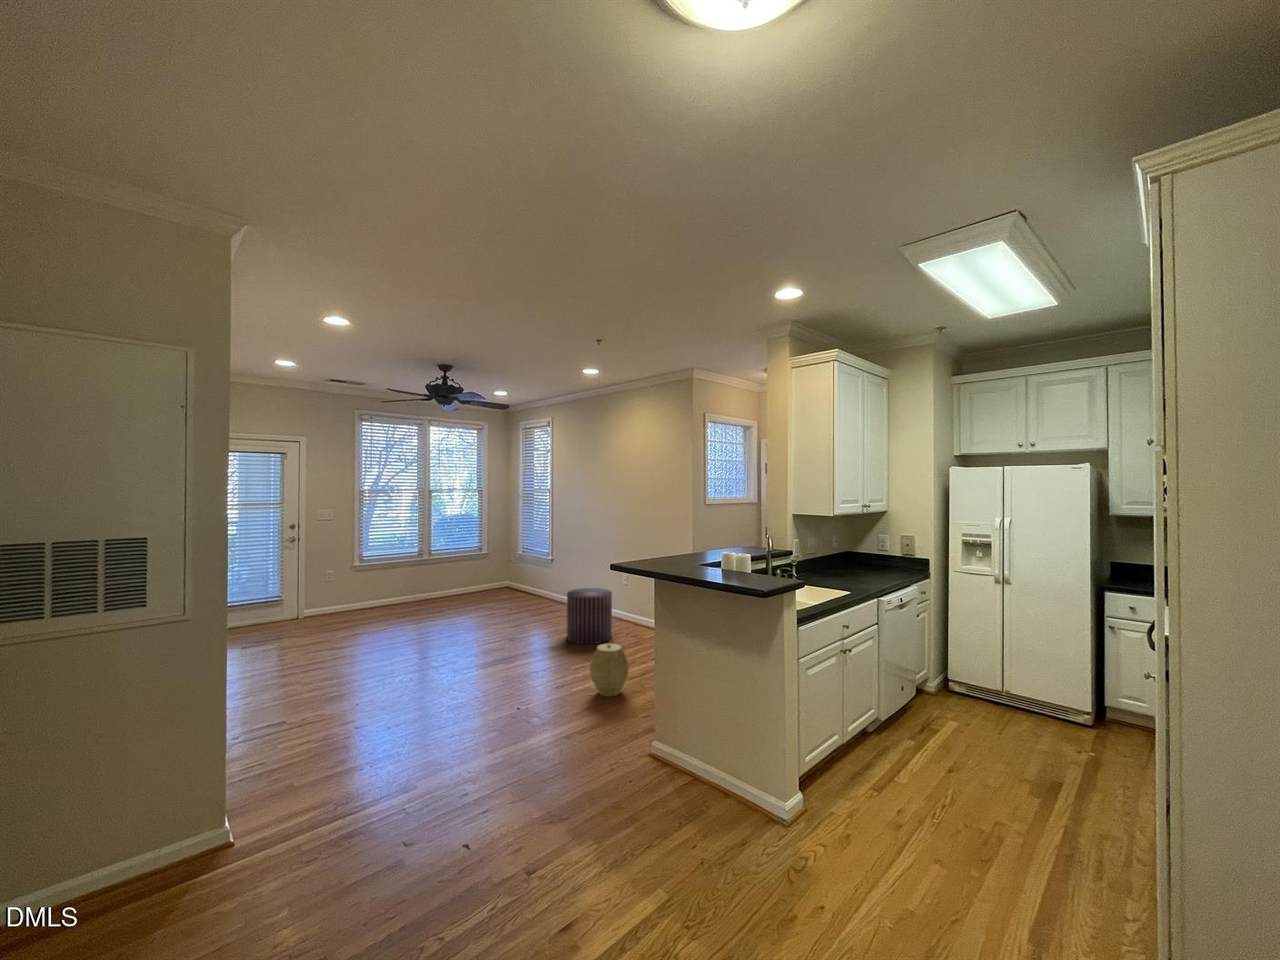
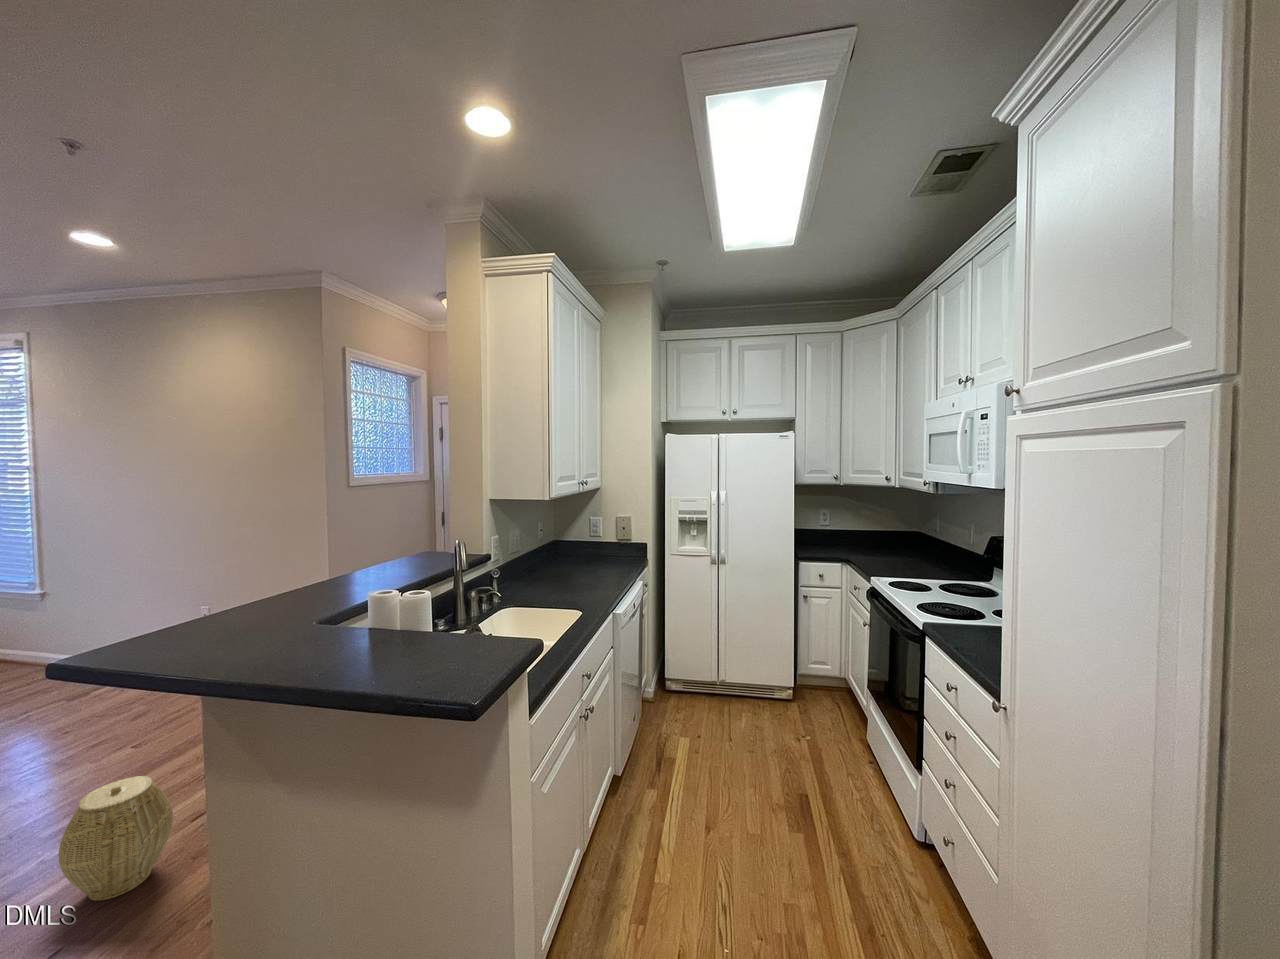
pouf: present [567,588,612,644] -> none [40,642,164,763]

